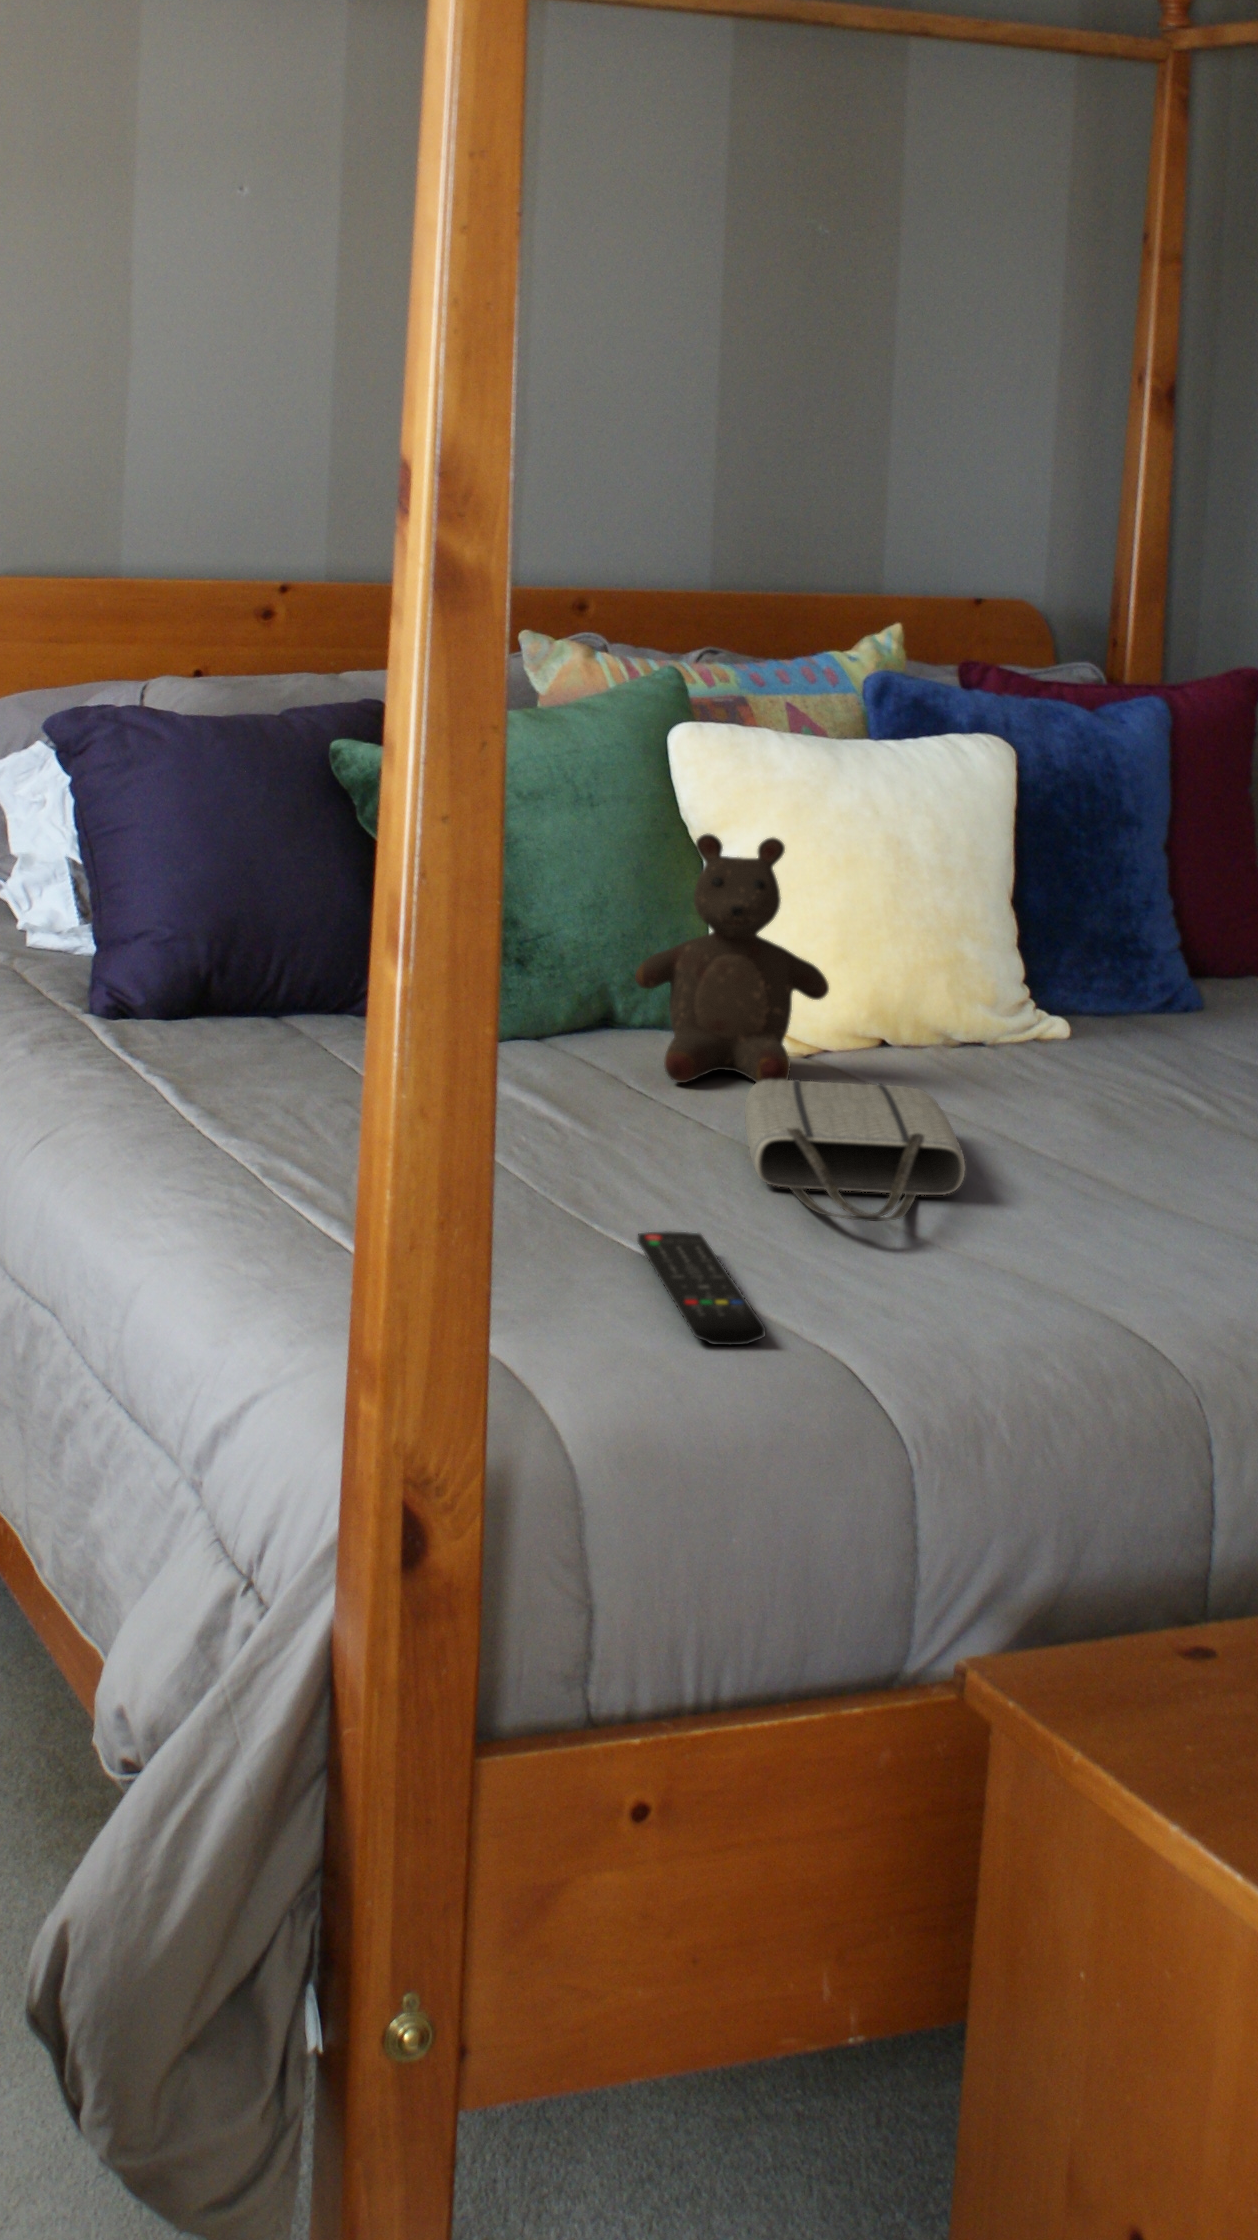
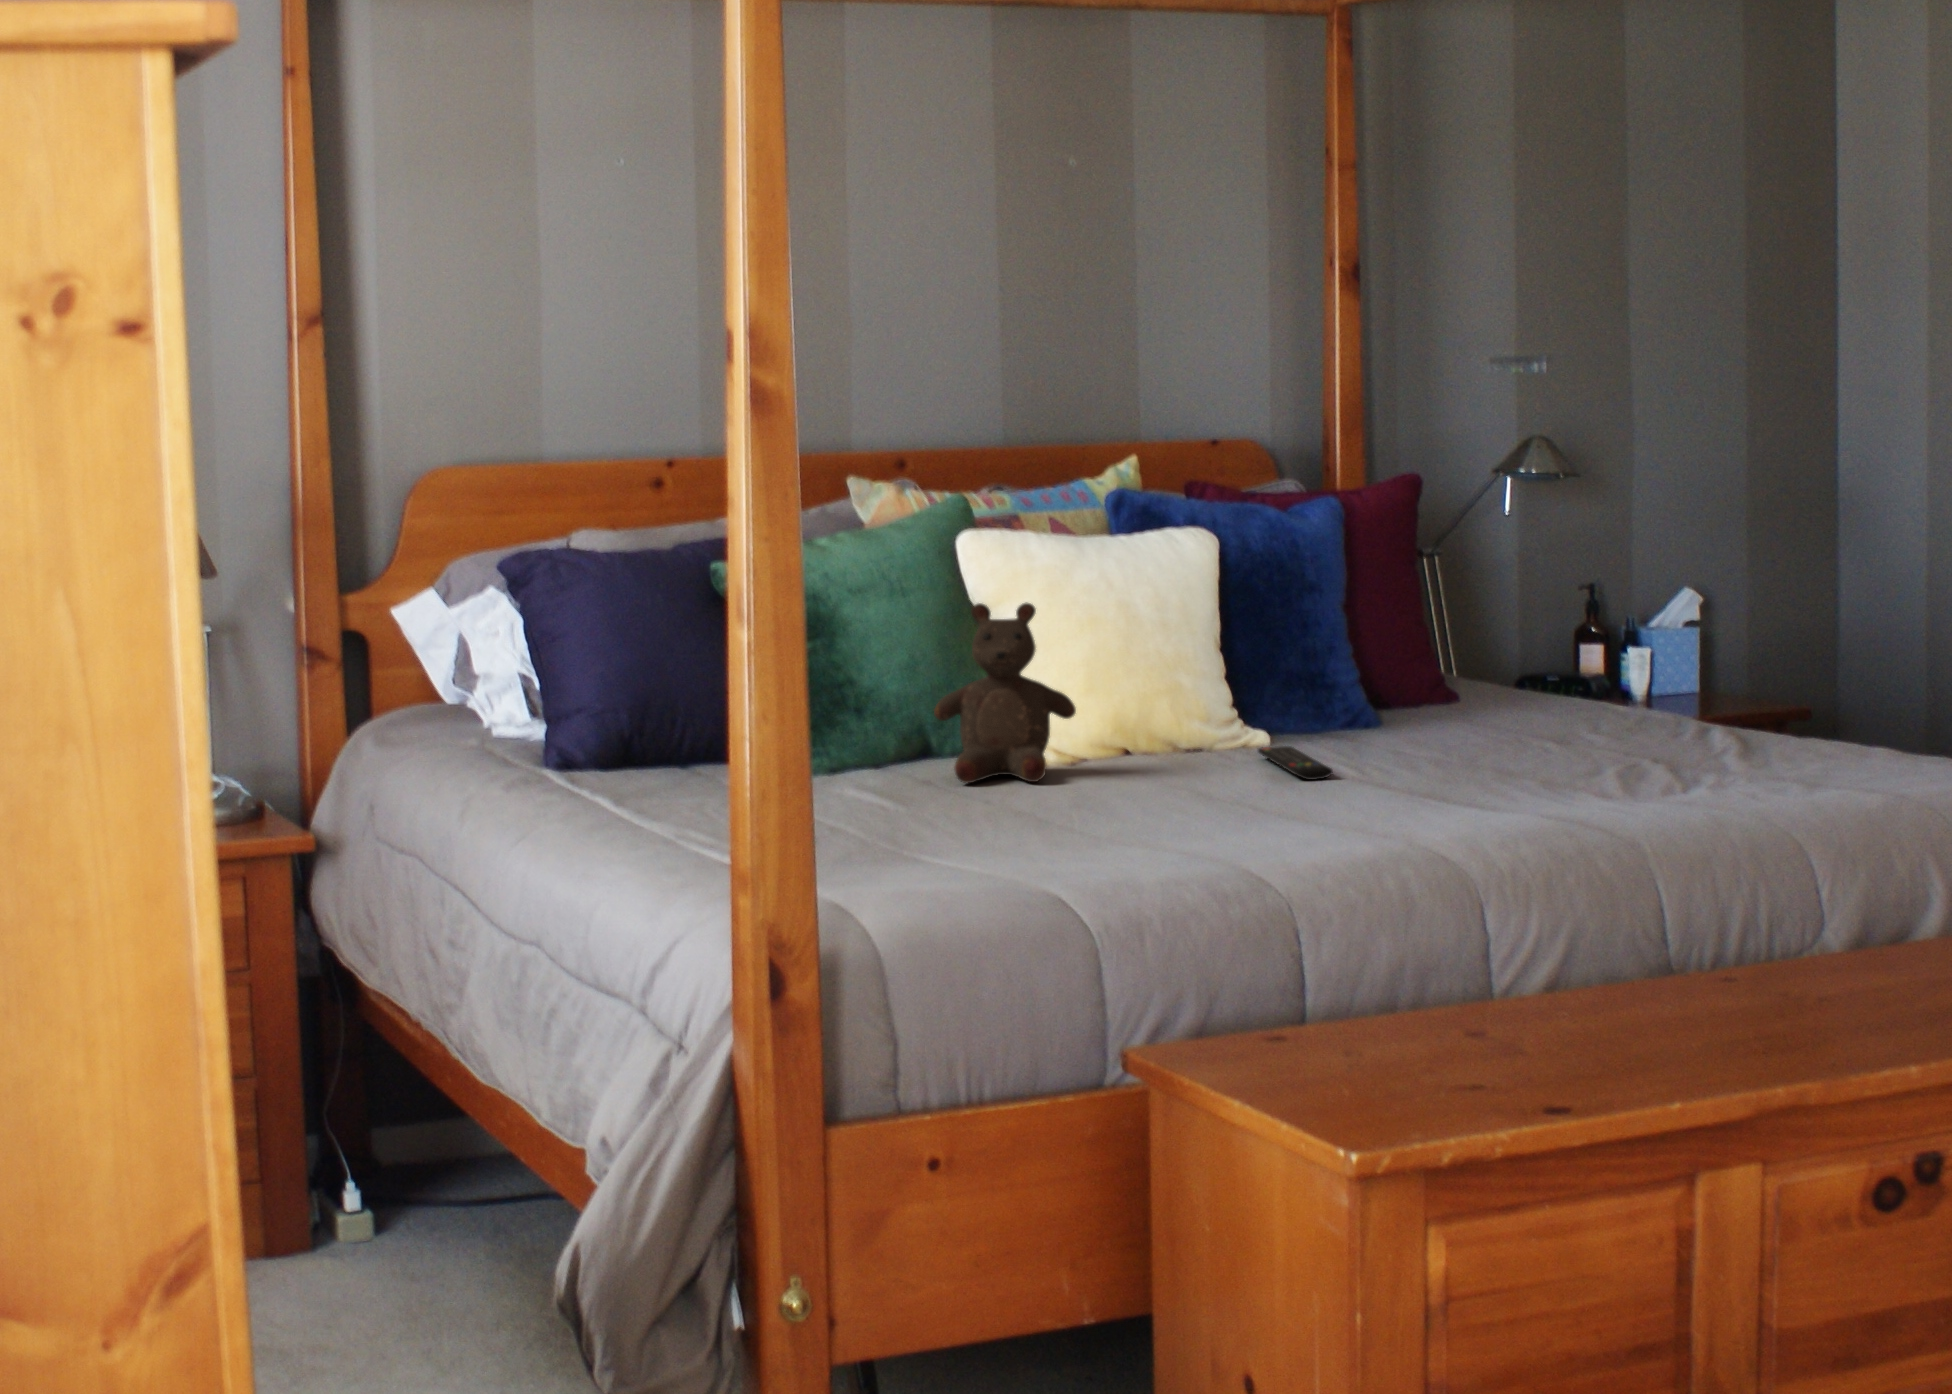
tote bag: present [745,1079,965,1221] -> none [997,763,1146,837]
remote control: present [638,1231,766,1345] -> present [1258,746,1333,780]

